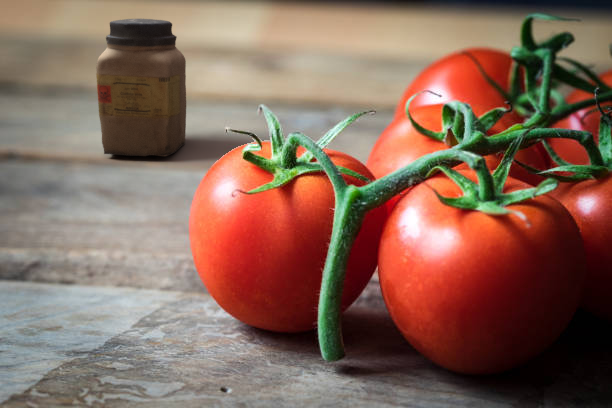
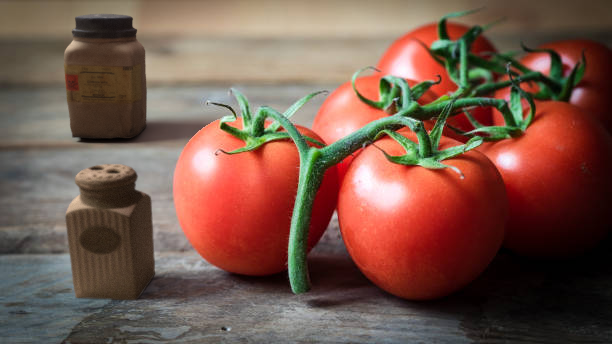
salt shaker: none [68,193,172,351] -> present [65,164,155,300]

